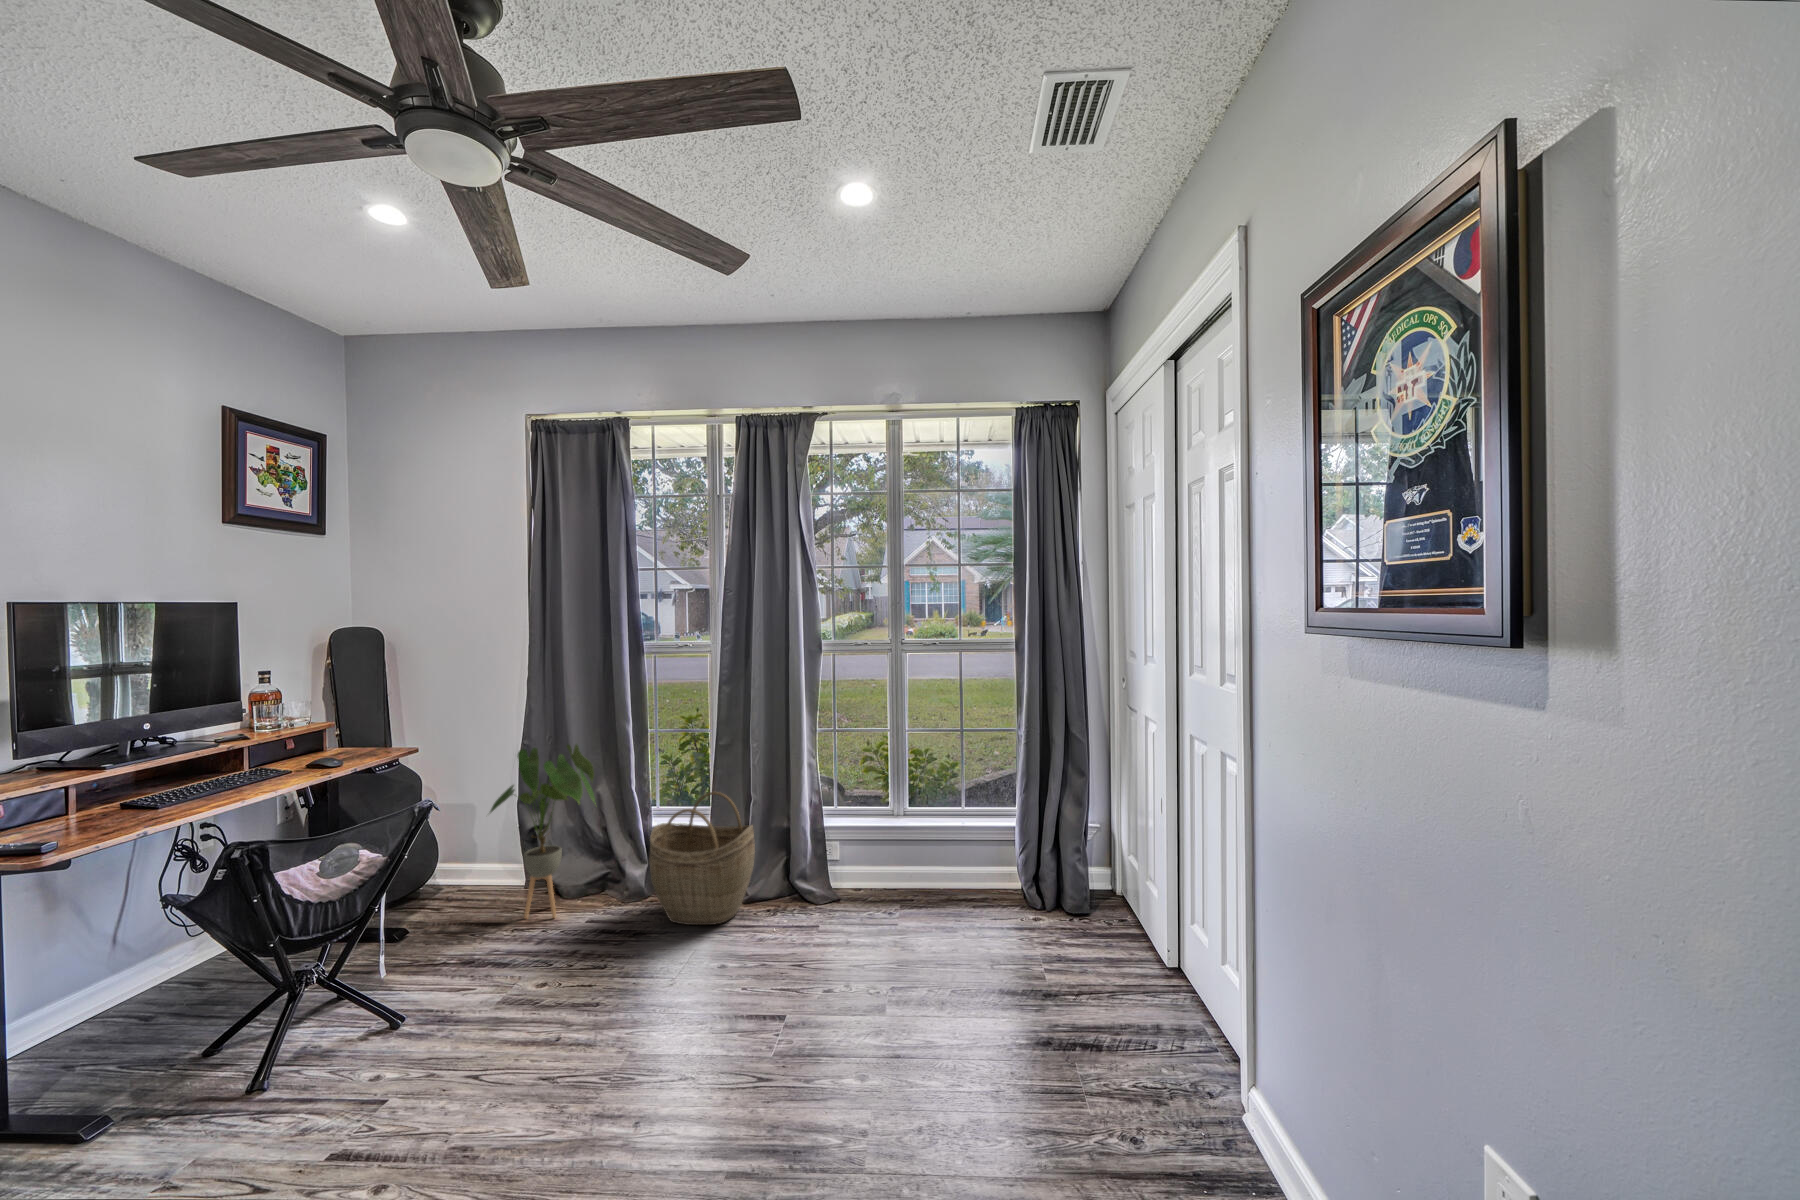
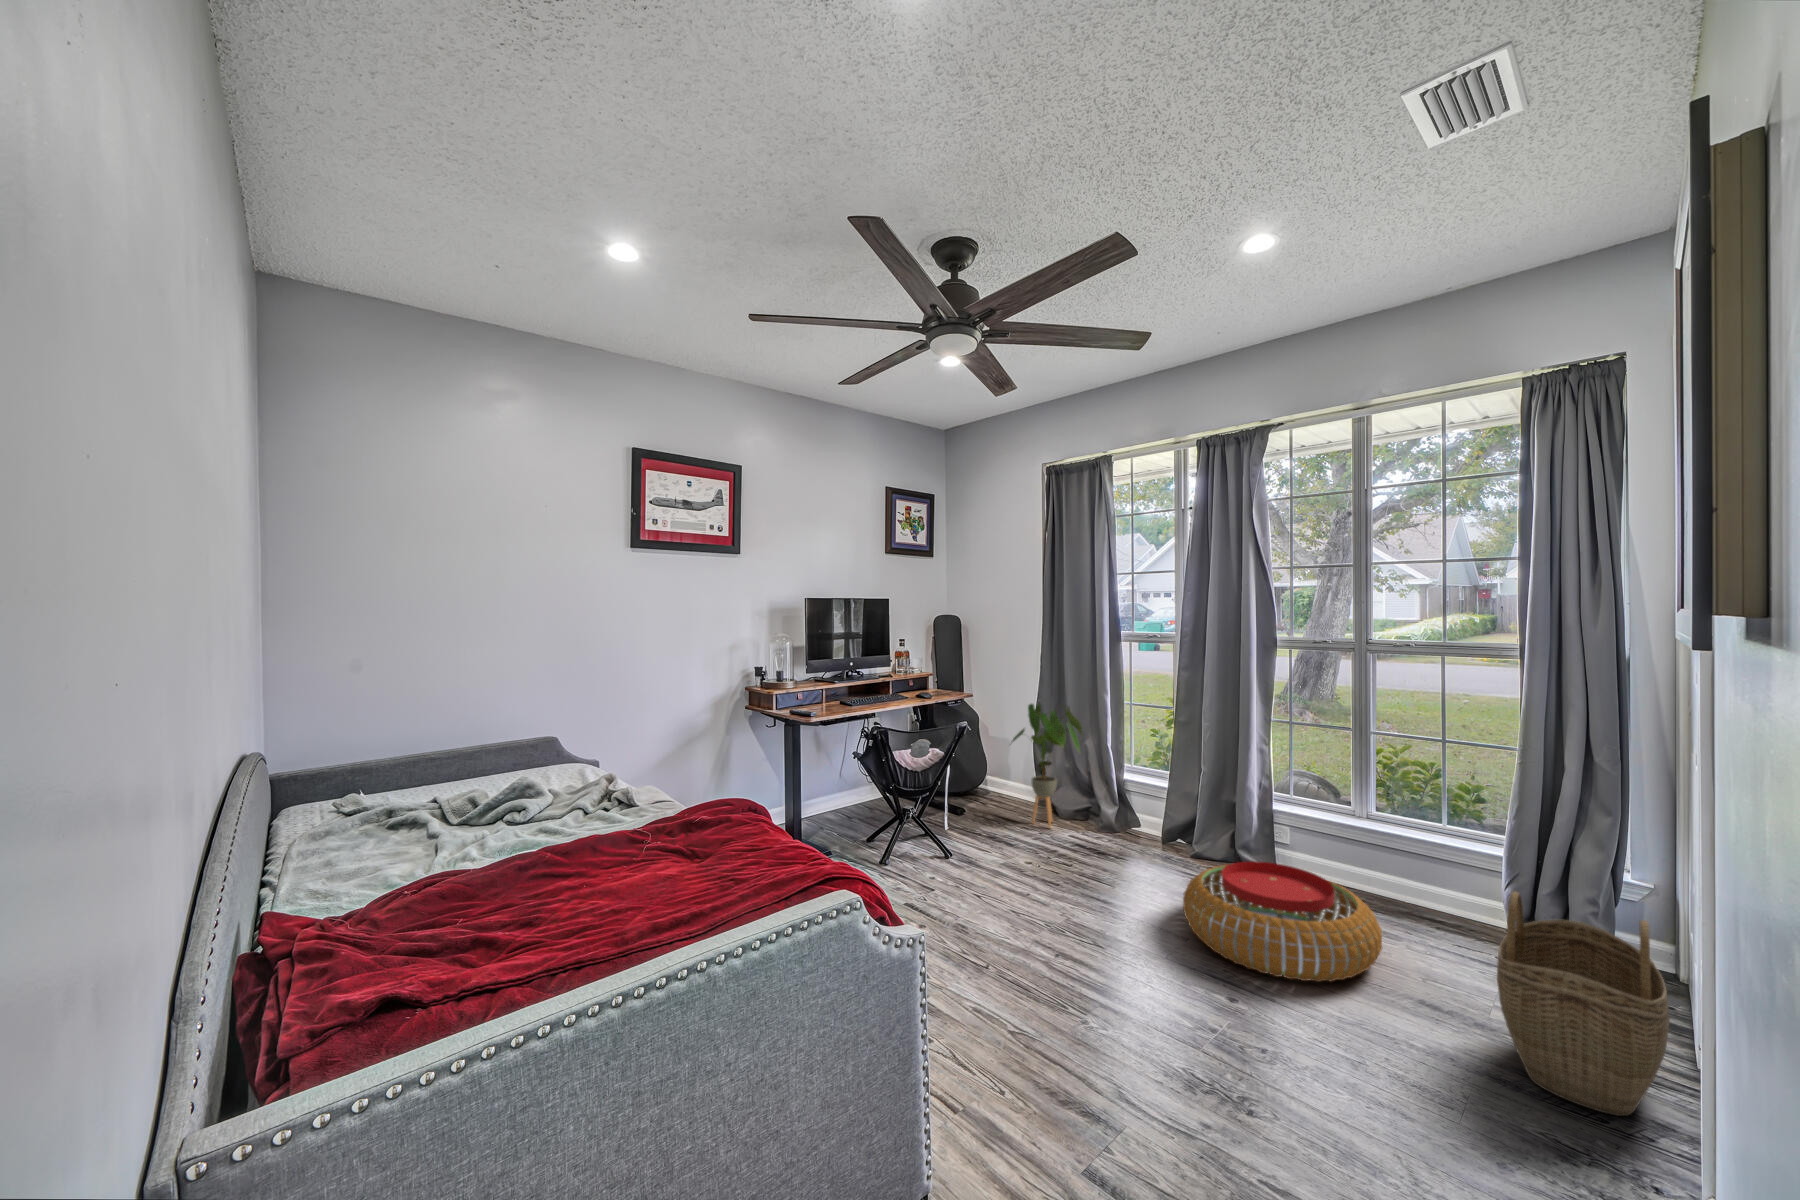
woven basket: present [649,792,755,925] -> present [1497,891,1670,1116]
pouf: none [771,887,965,1026] -> present [1183,861,1382,982]

